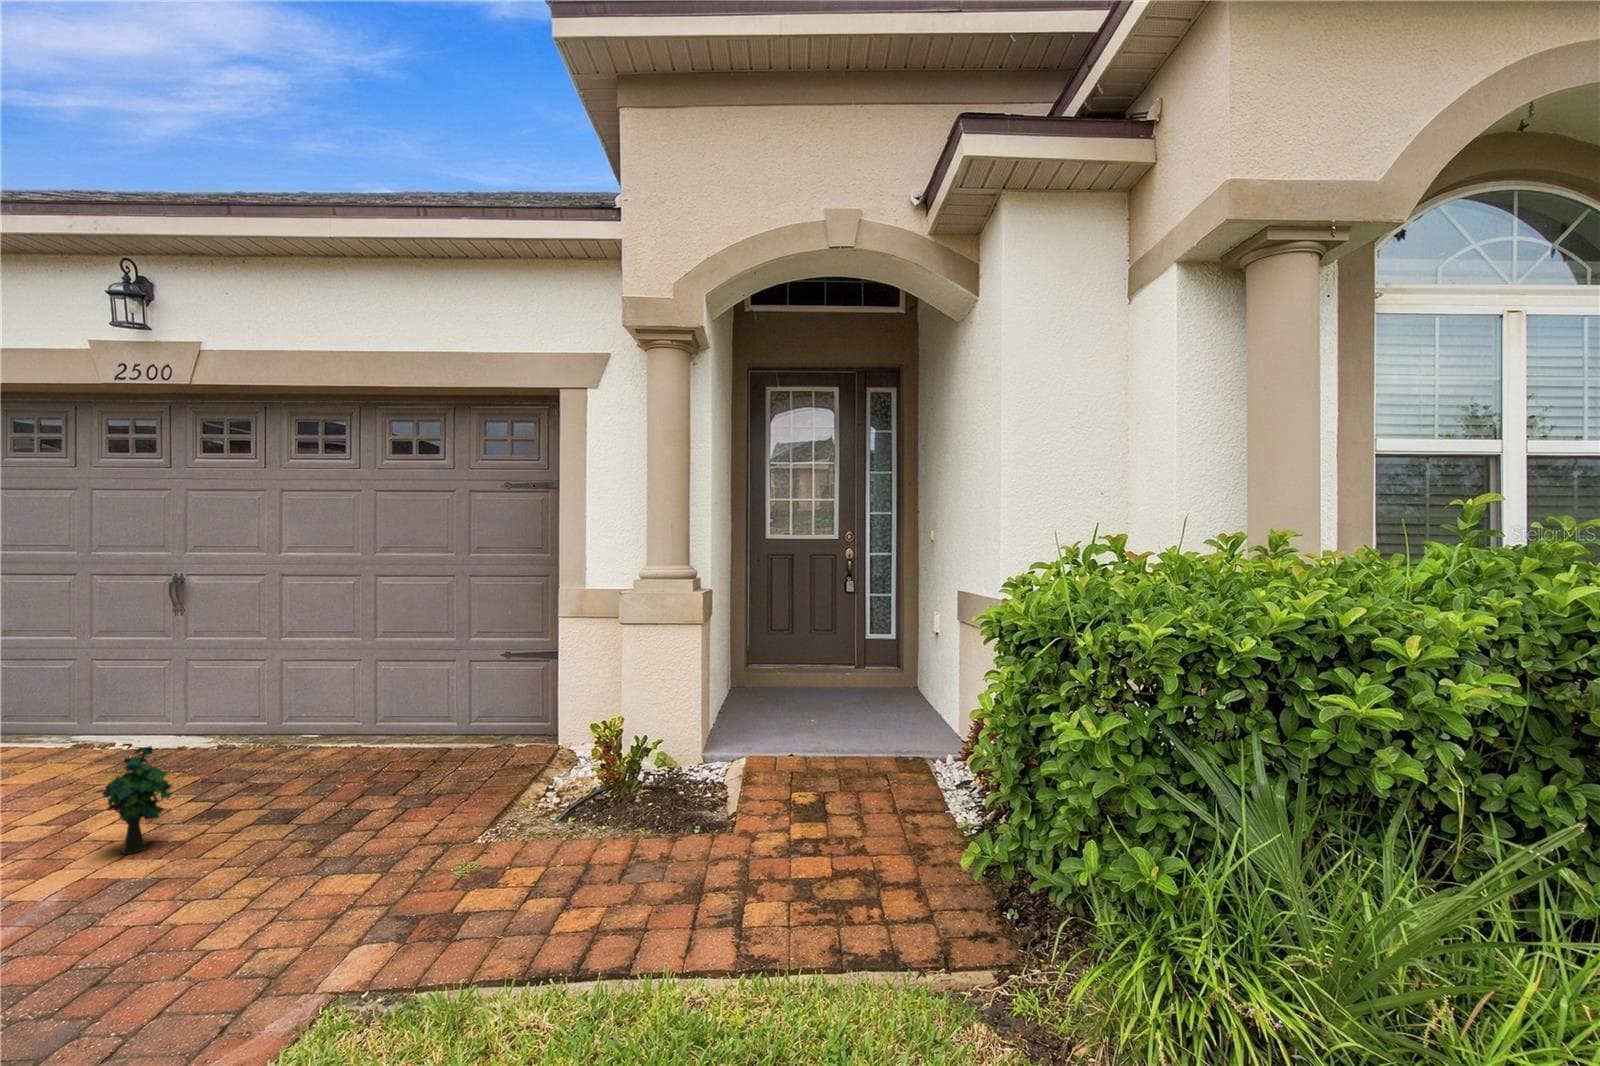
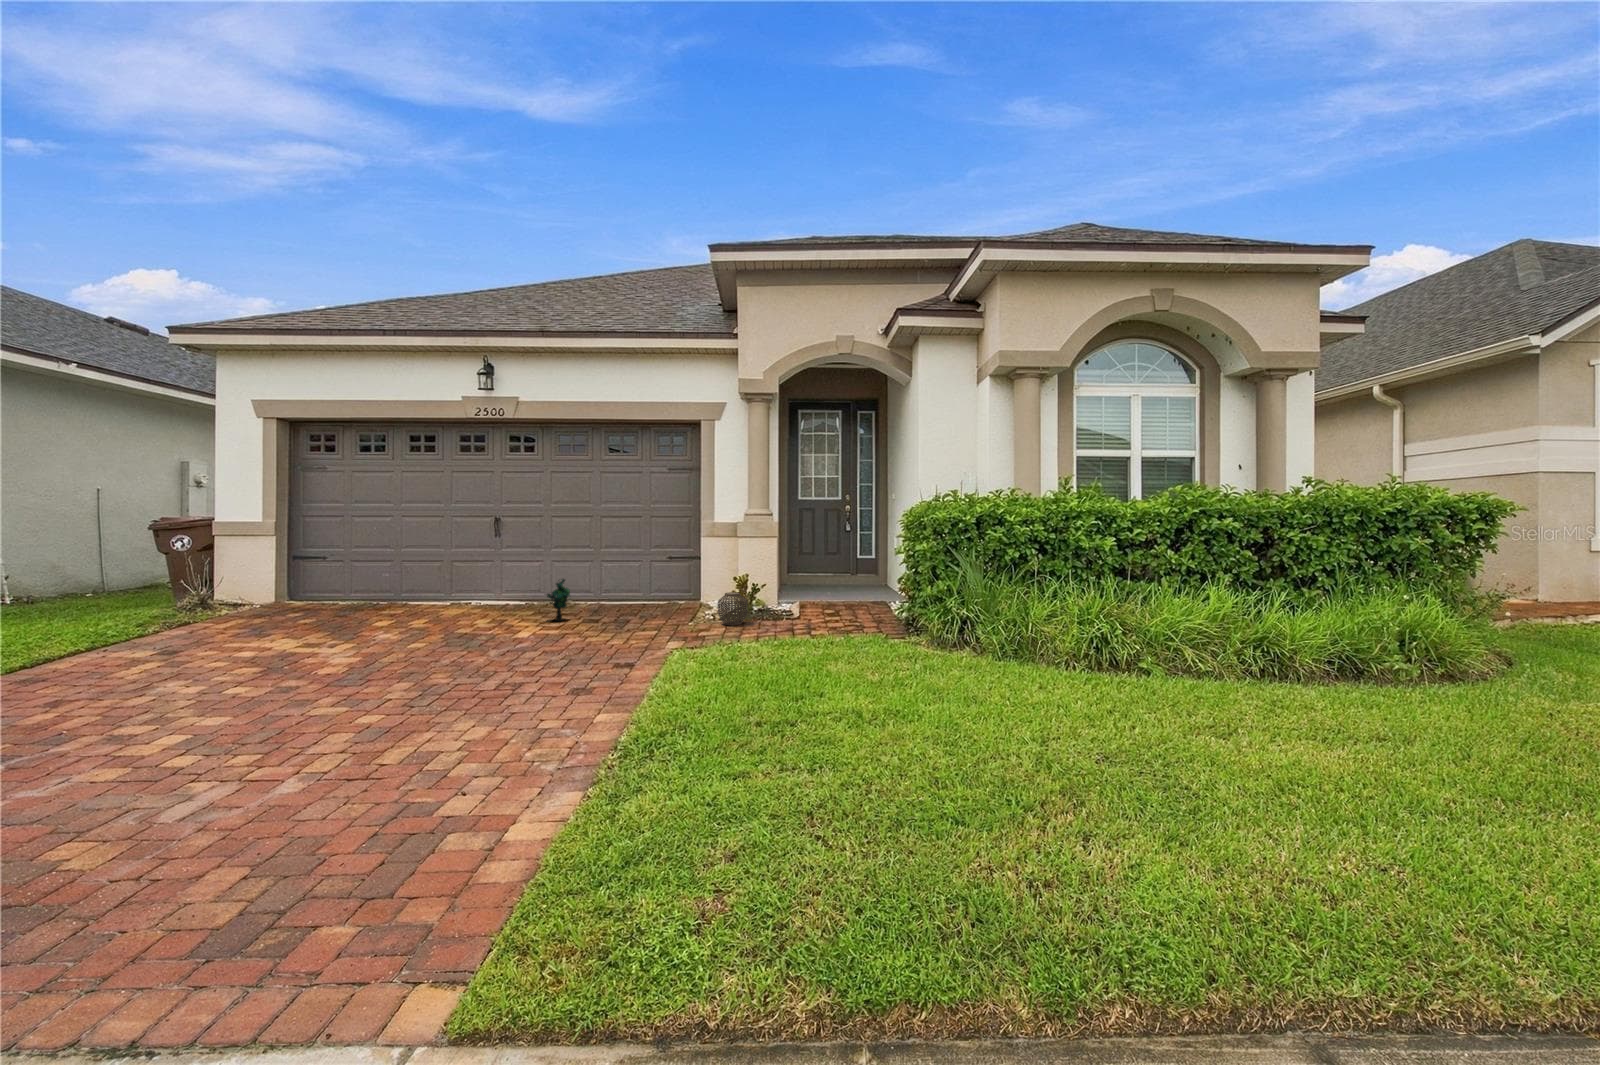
woven basket: none [476,808,563,909] -> present [718,592,748,625]

